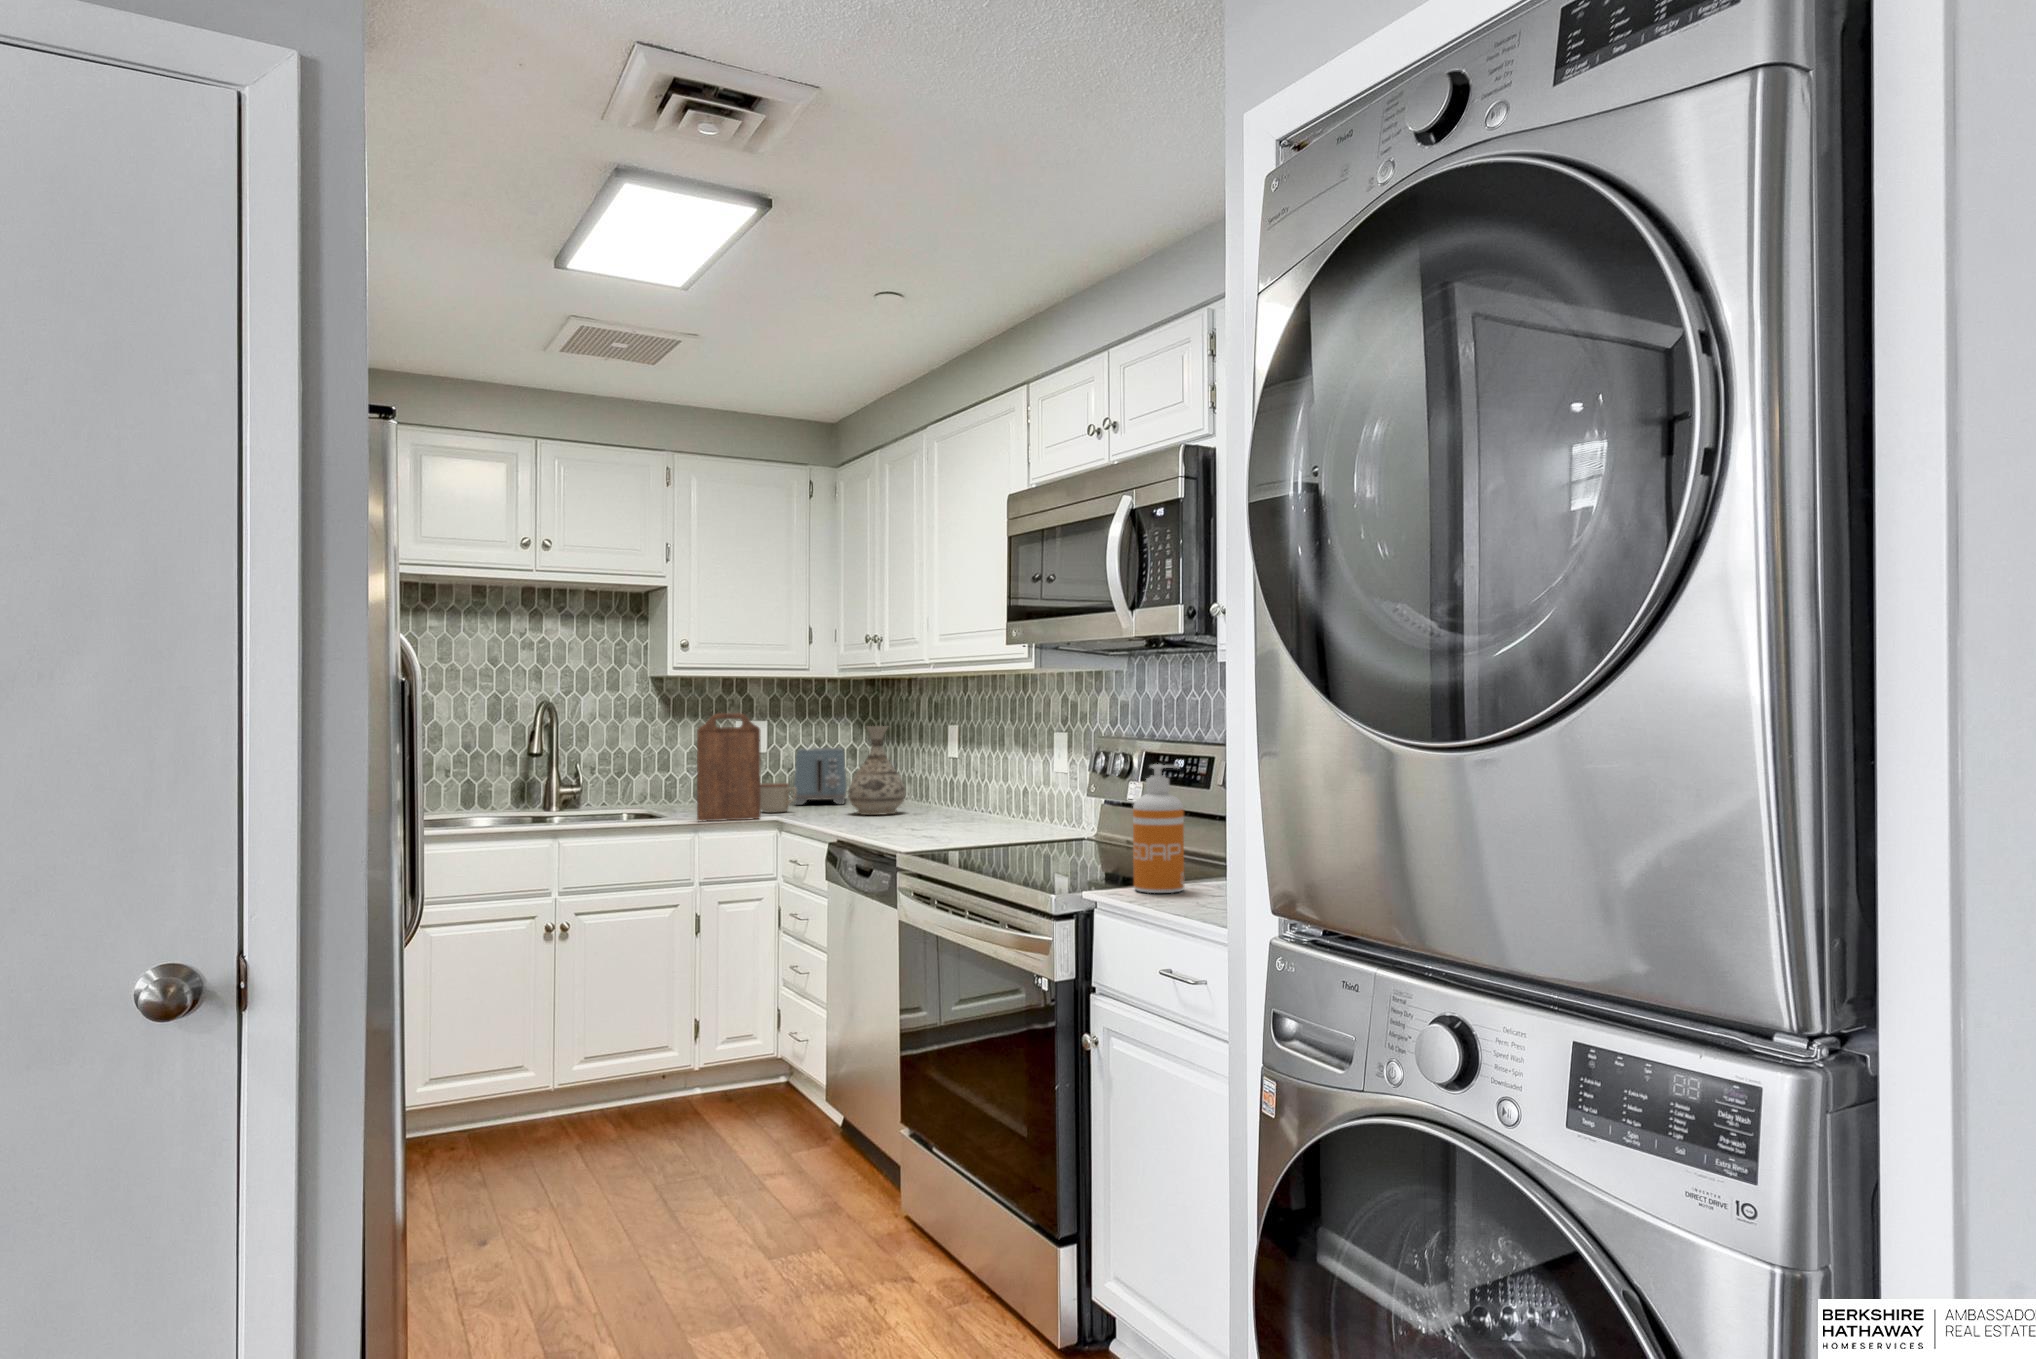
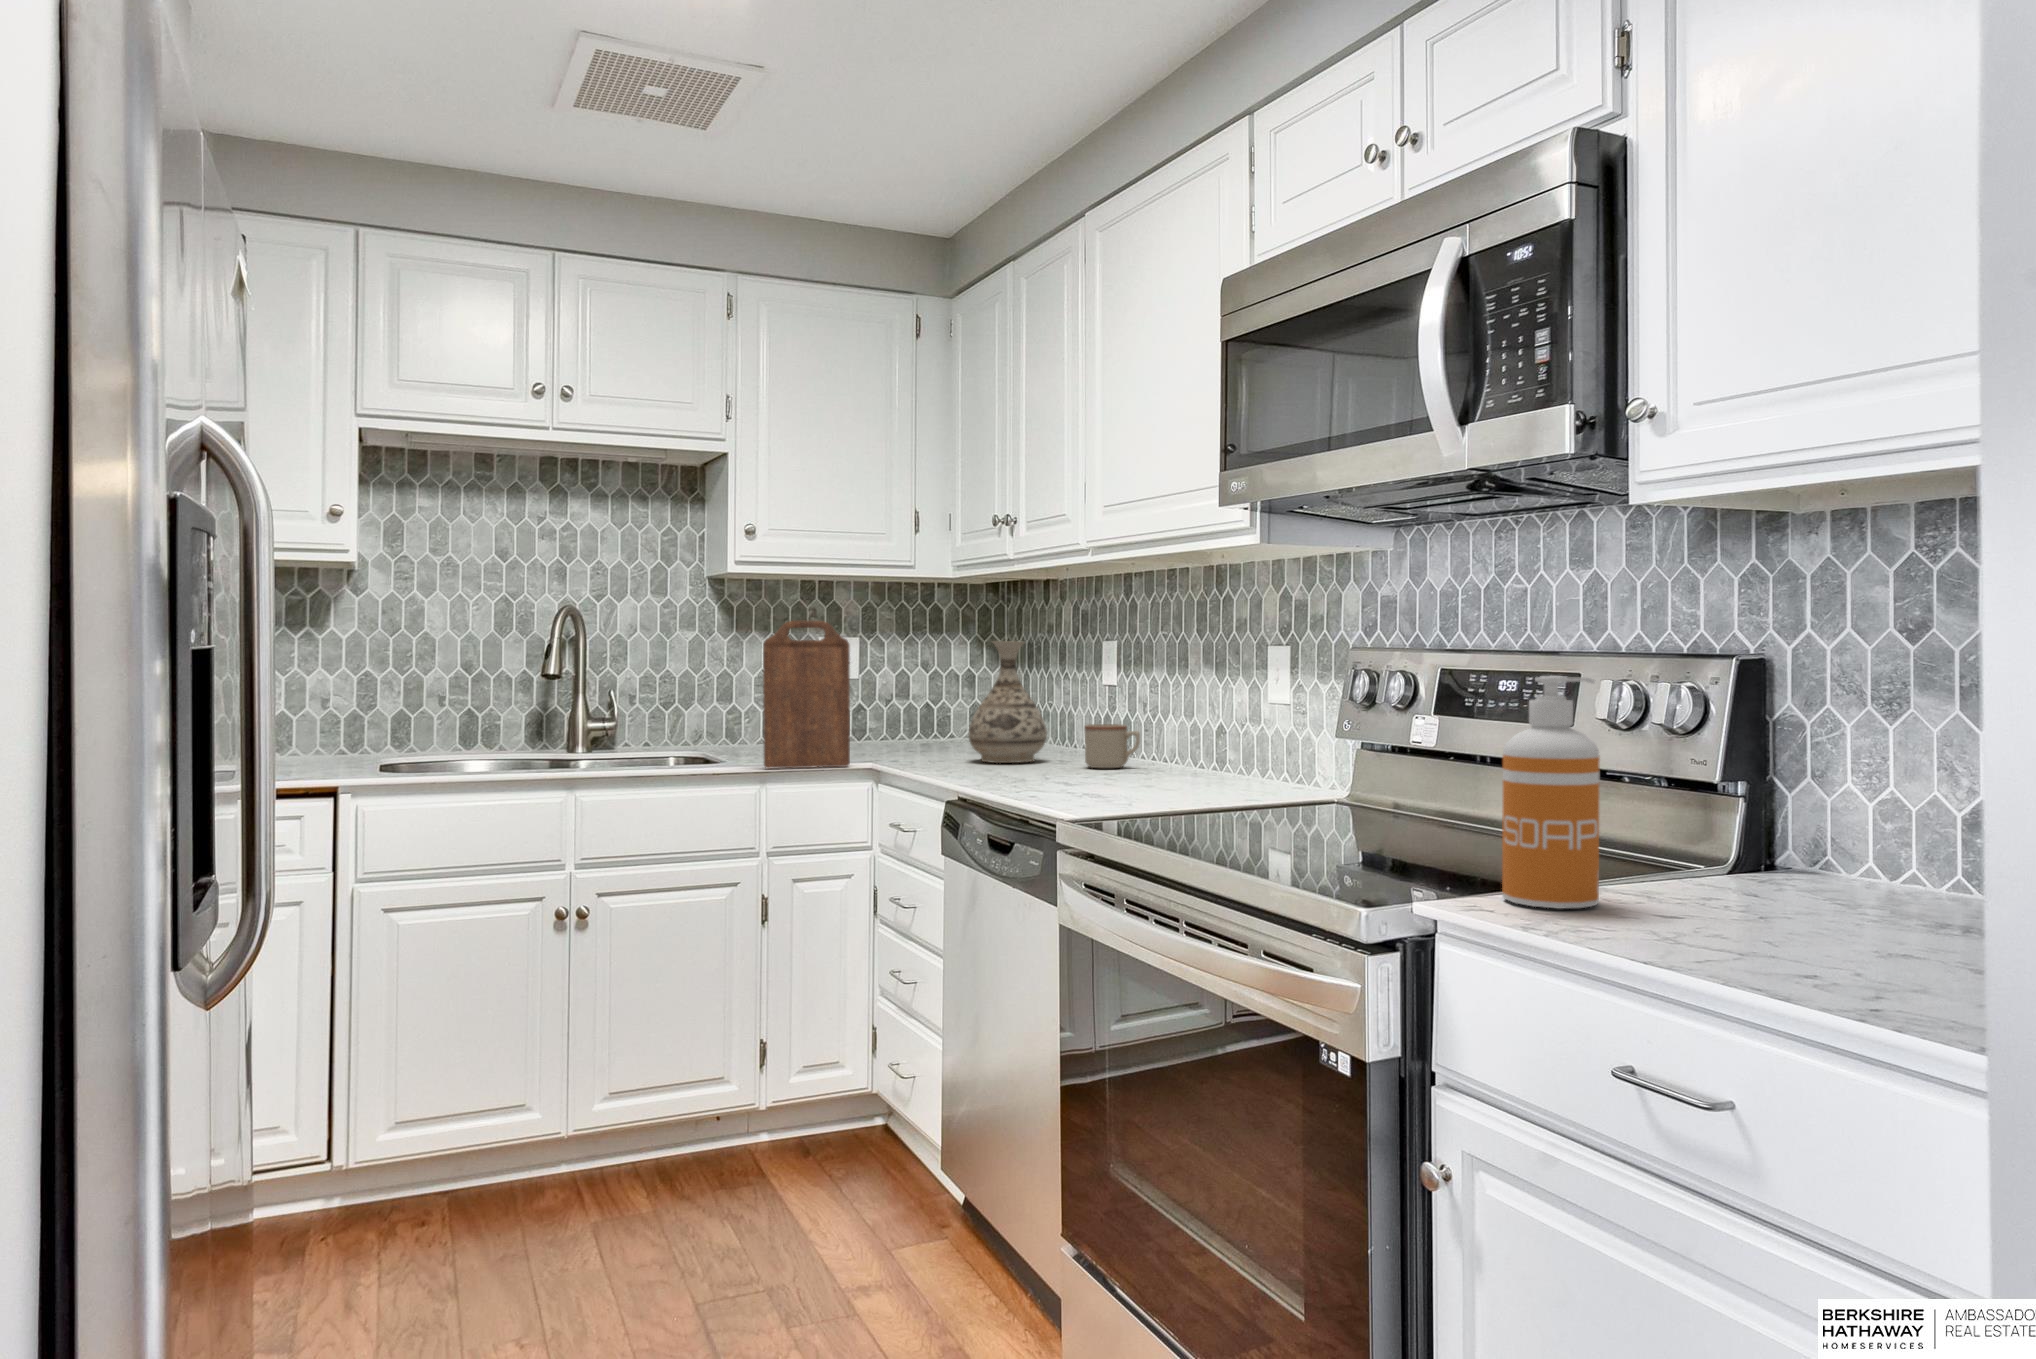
toaster: present [794,748,847,805] -> none [894,675,963,749]
mug: present [760,783,797,813] -> present [1084,724,1140,768]

